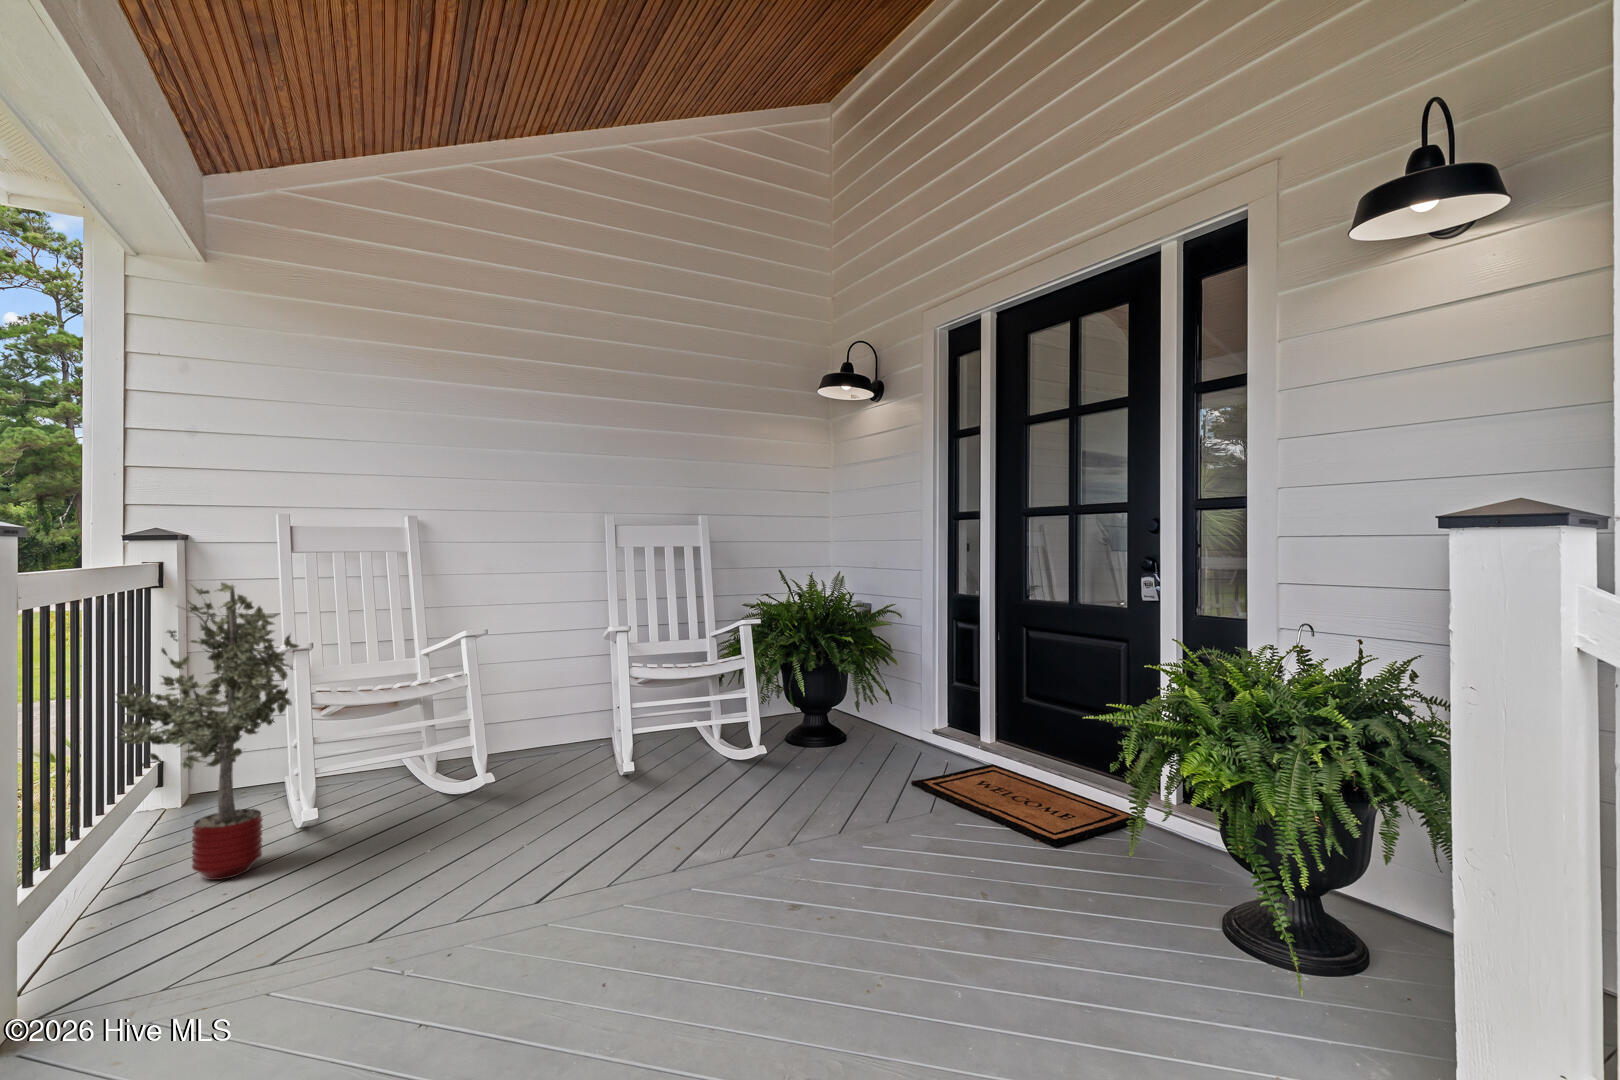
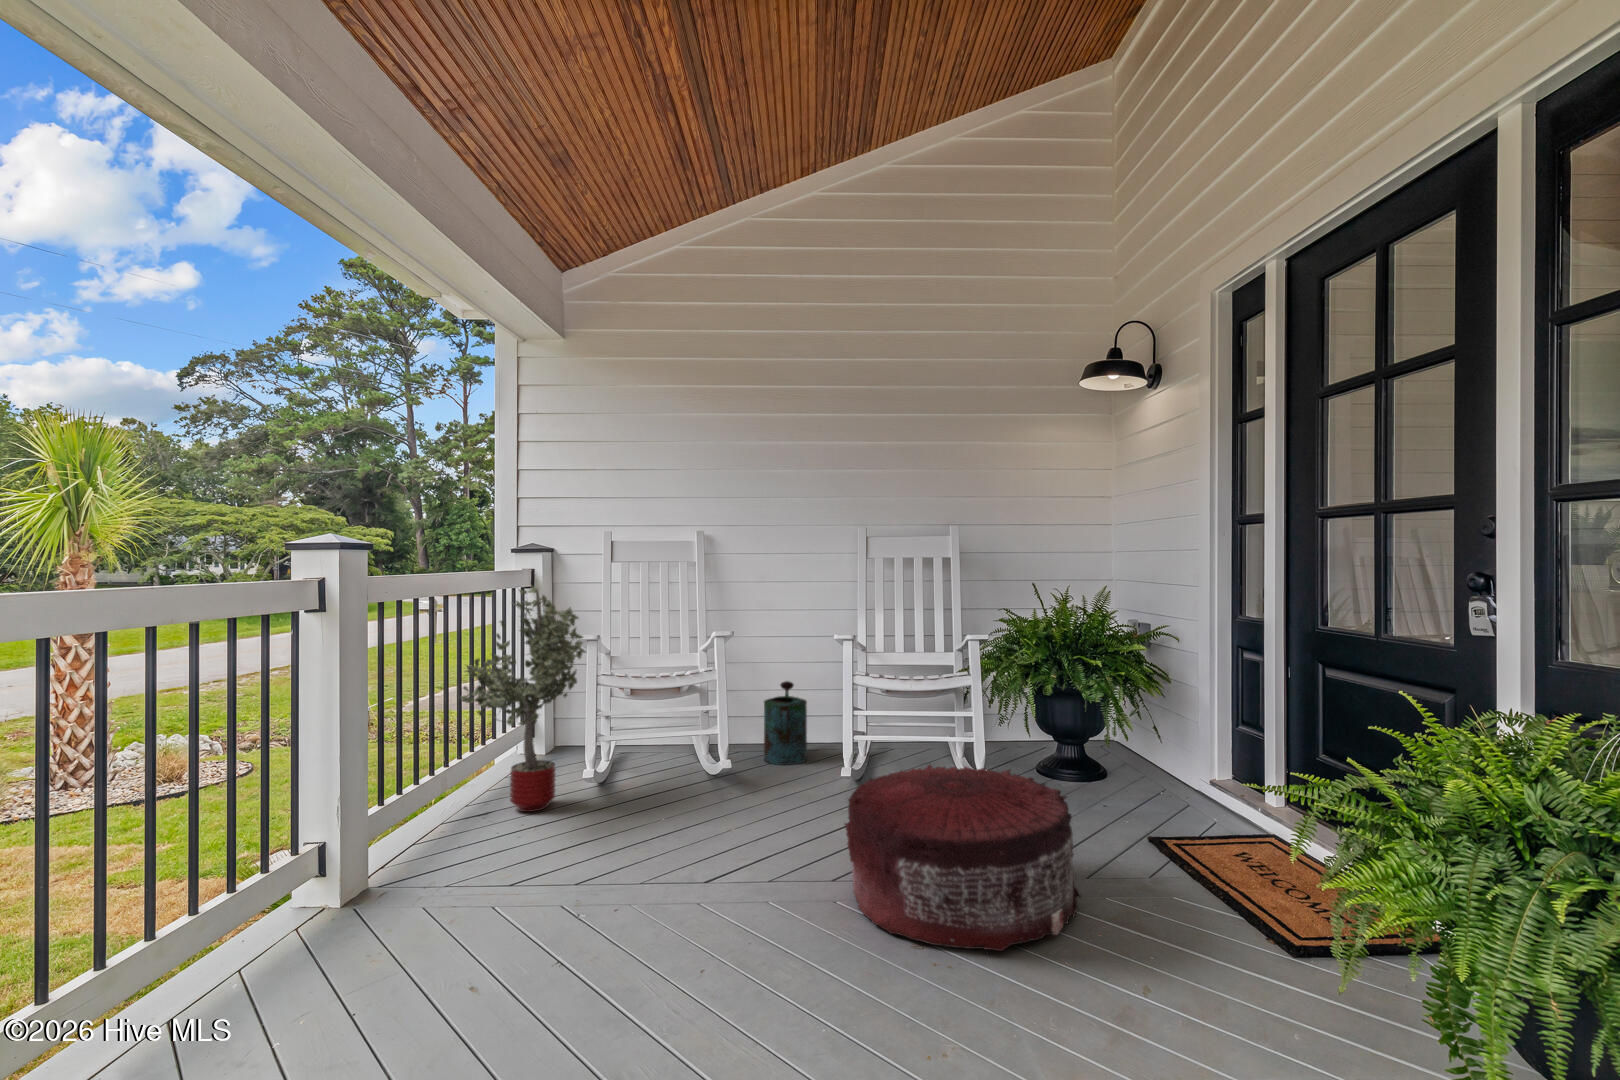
watering can: none [501,684,552,776] -> present [764,681,807,765]
pouf: none [698,739,908,906] -> present [844,765,1081,951]

